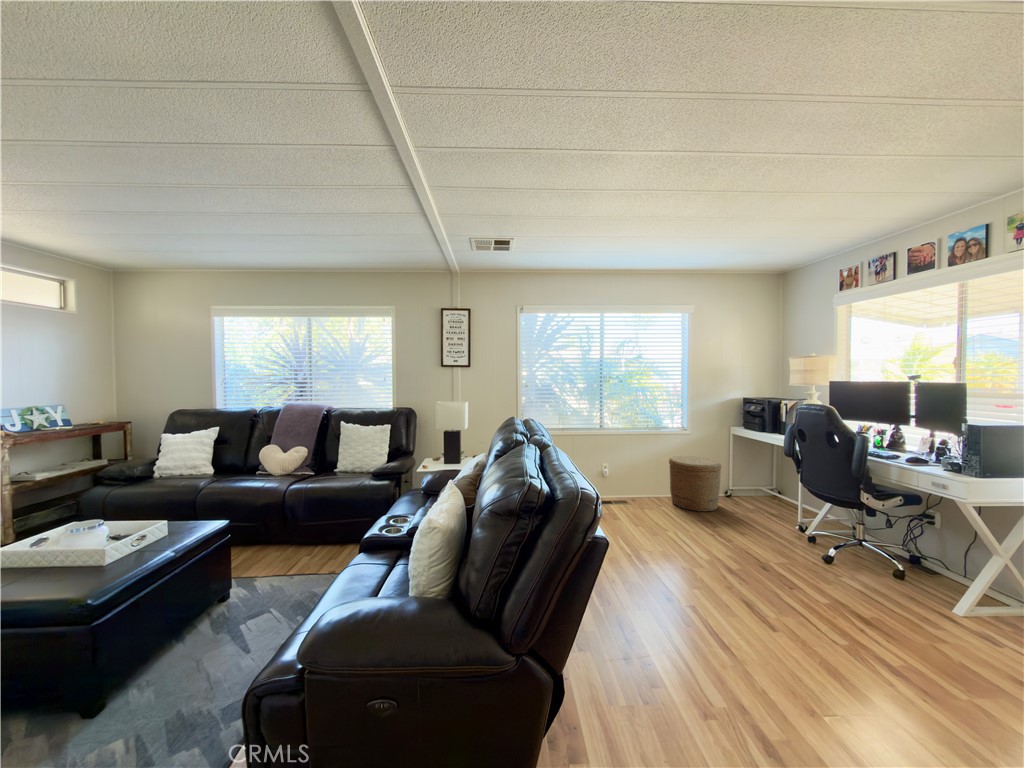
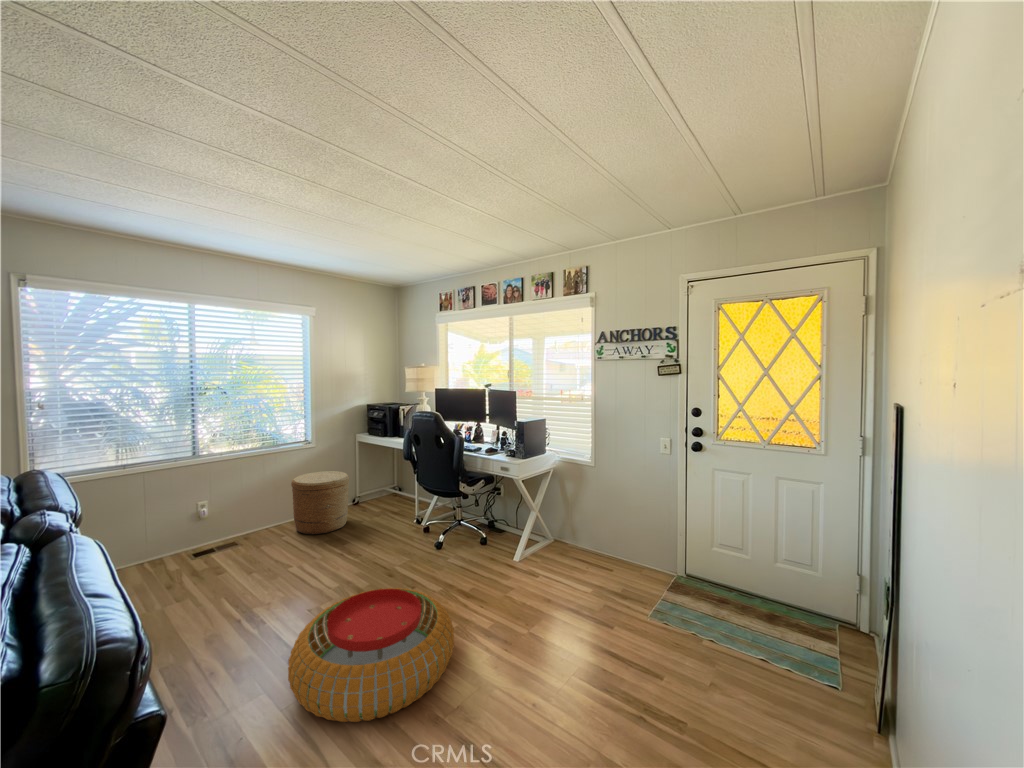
pouf: none [663,563,842,689] -> present [288,588,454,722]

